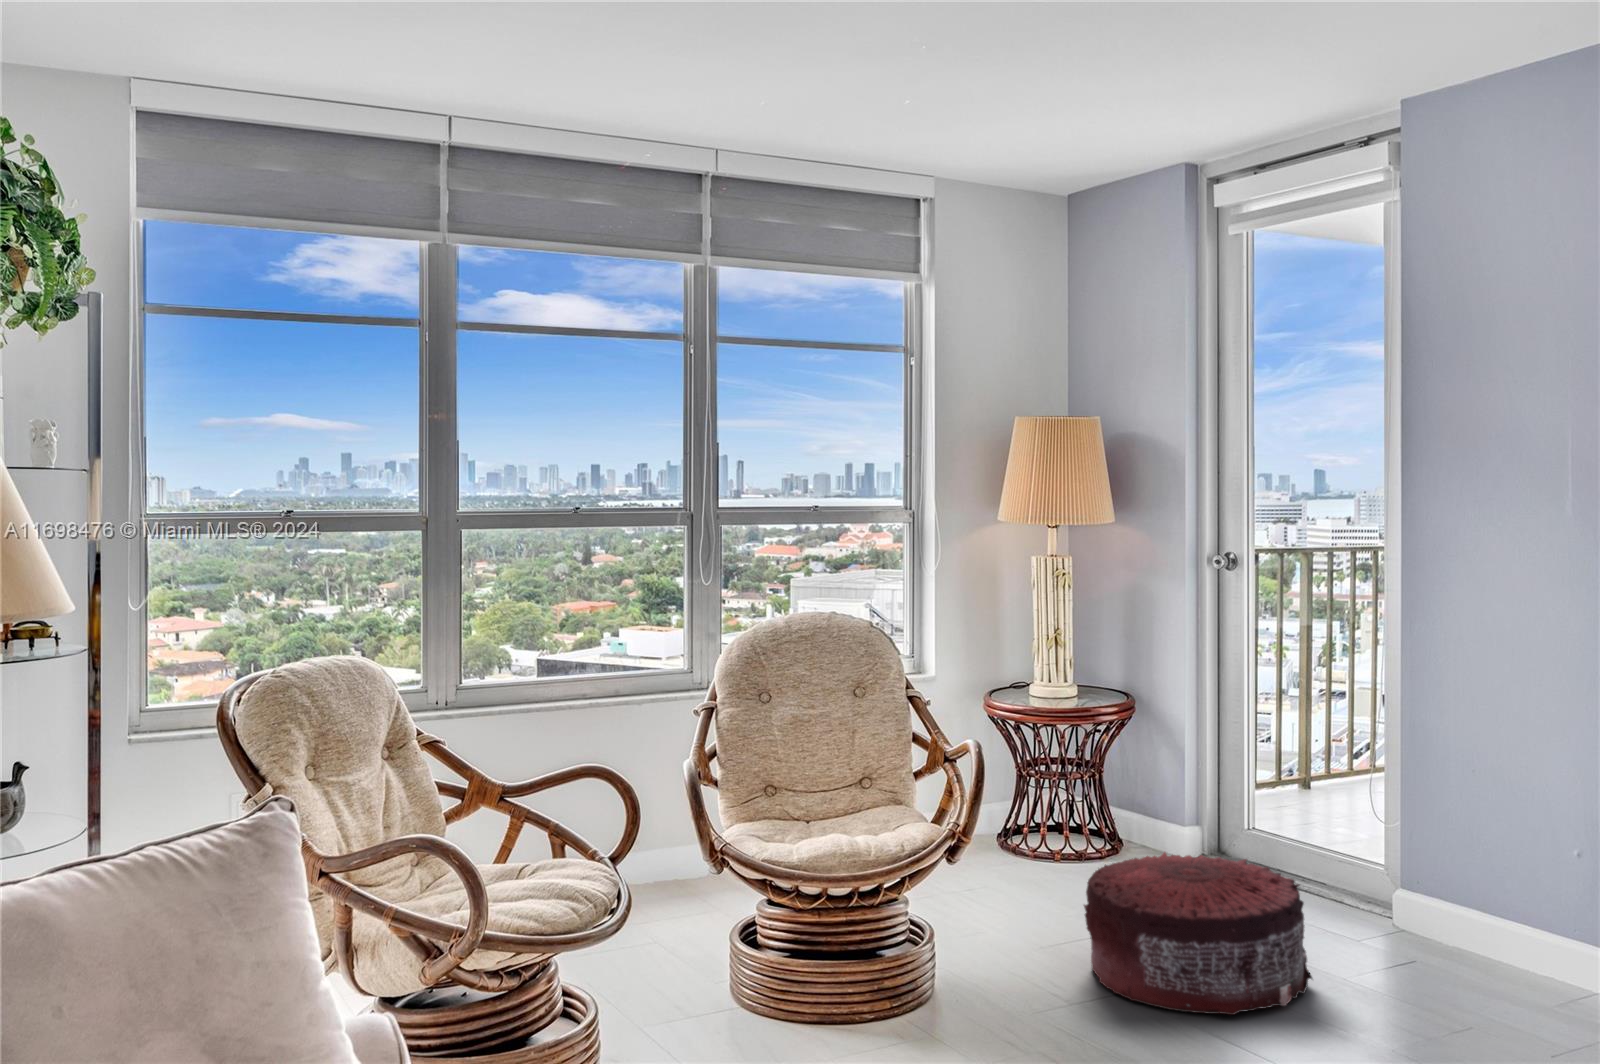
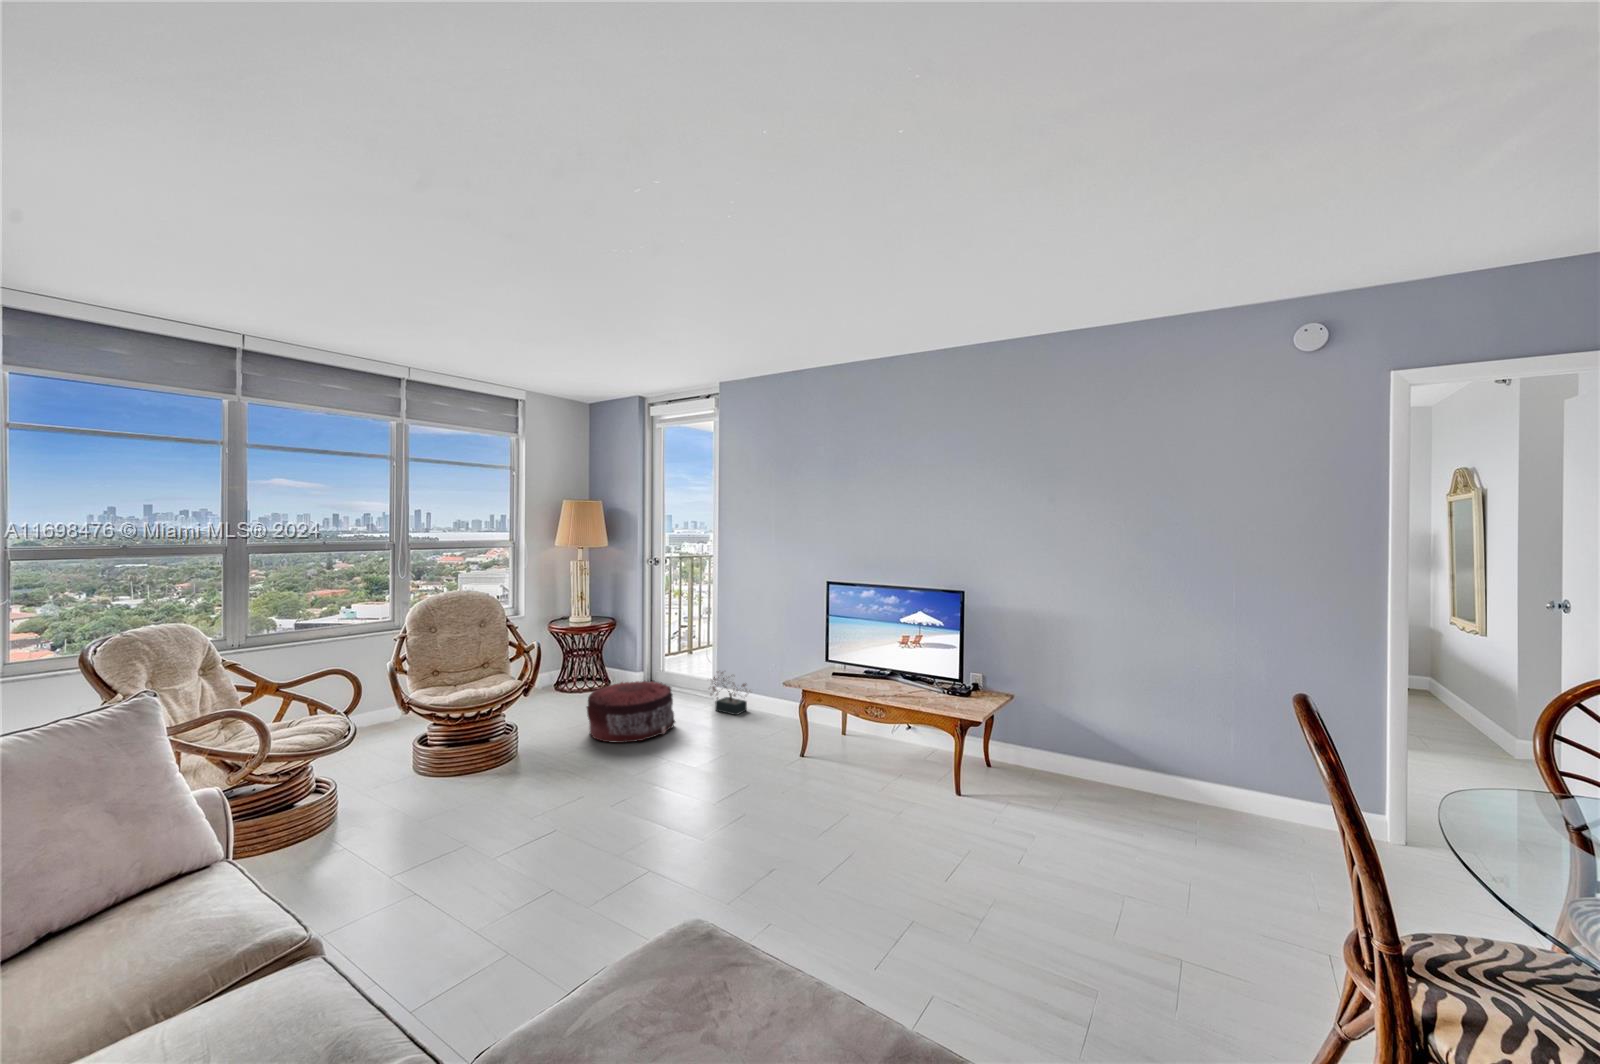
decorative plant: none [1390,851,1530,982] -> present [711,672,747,715]

